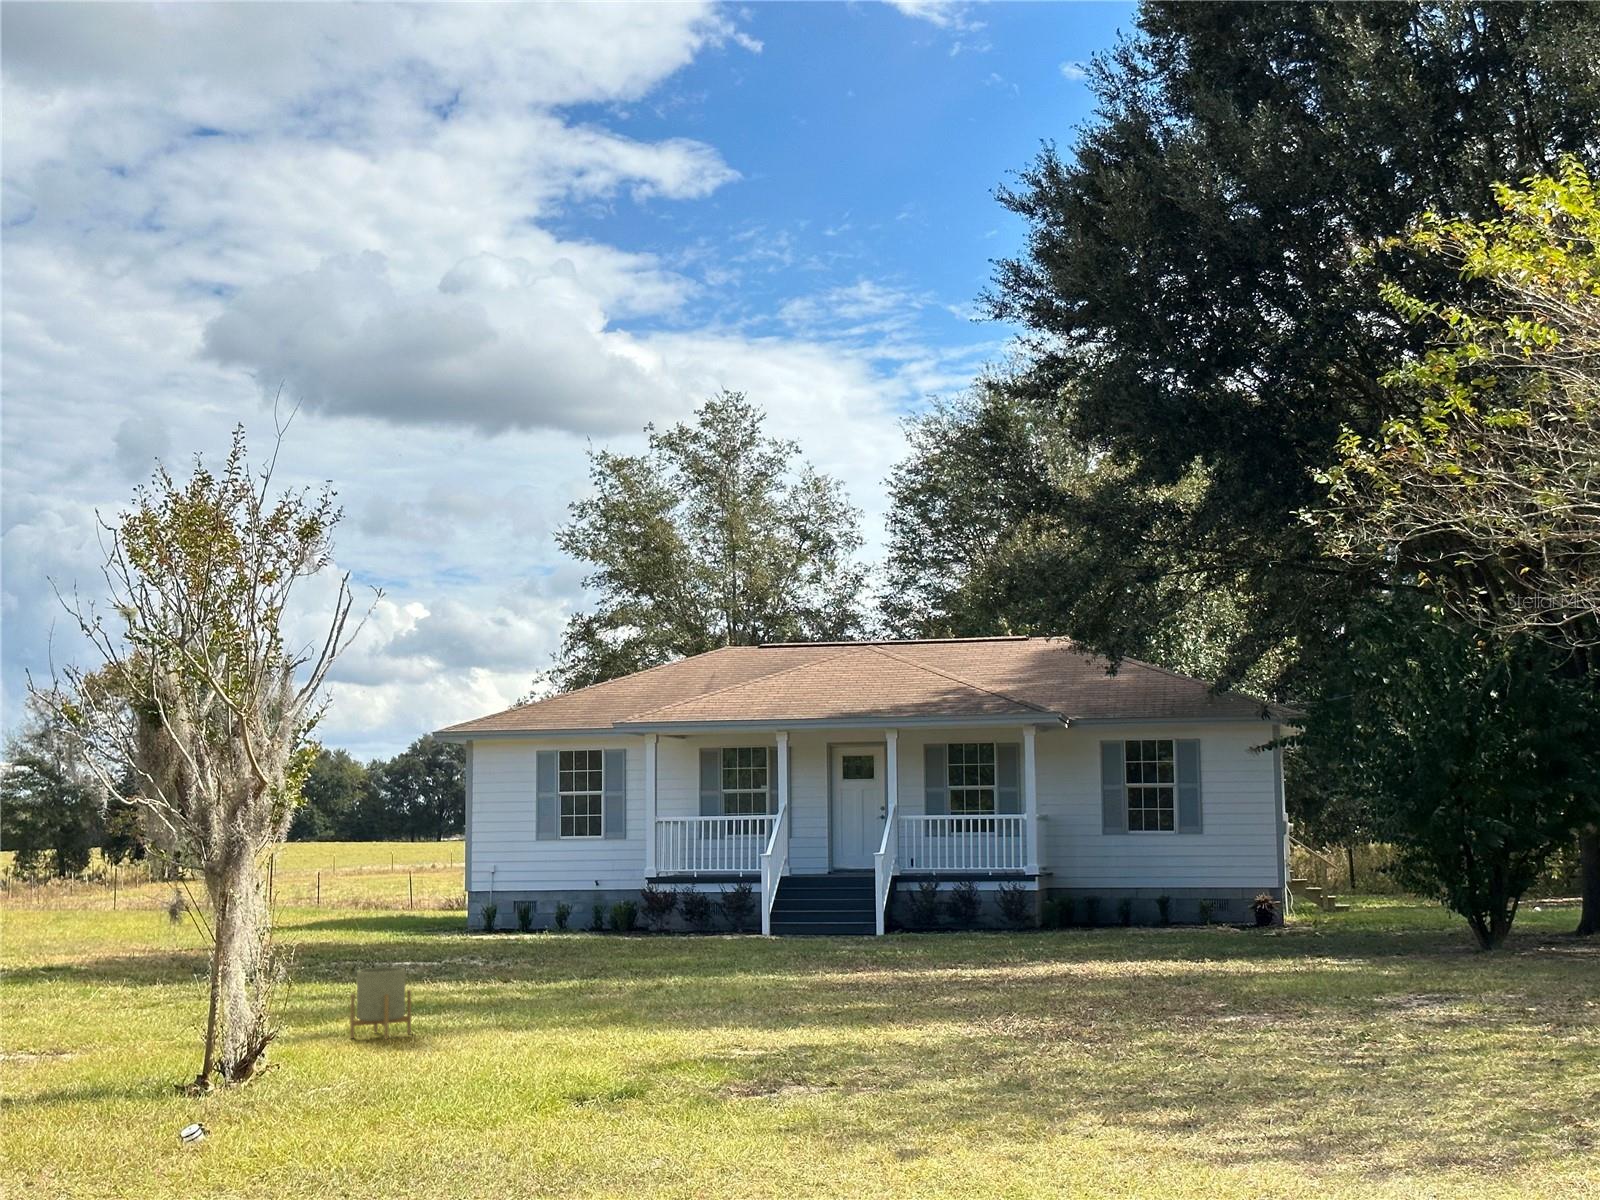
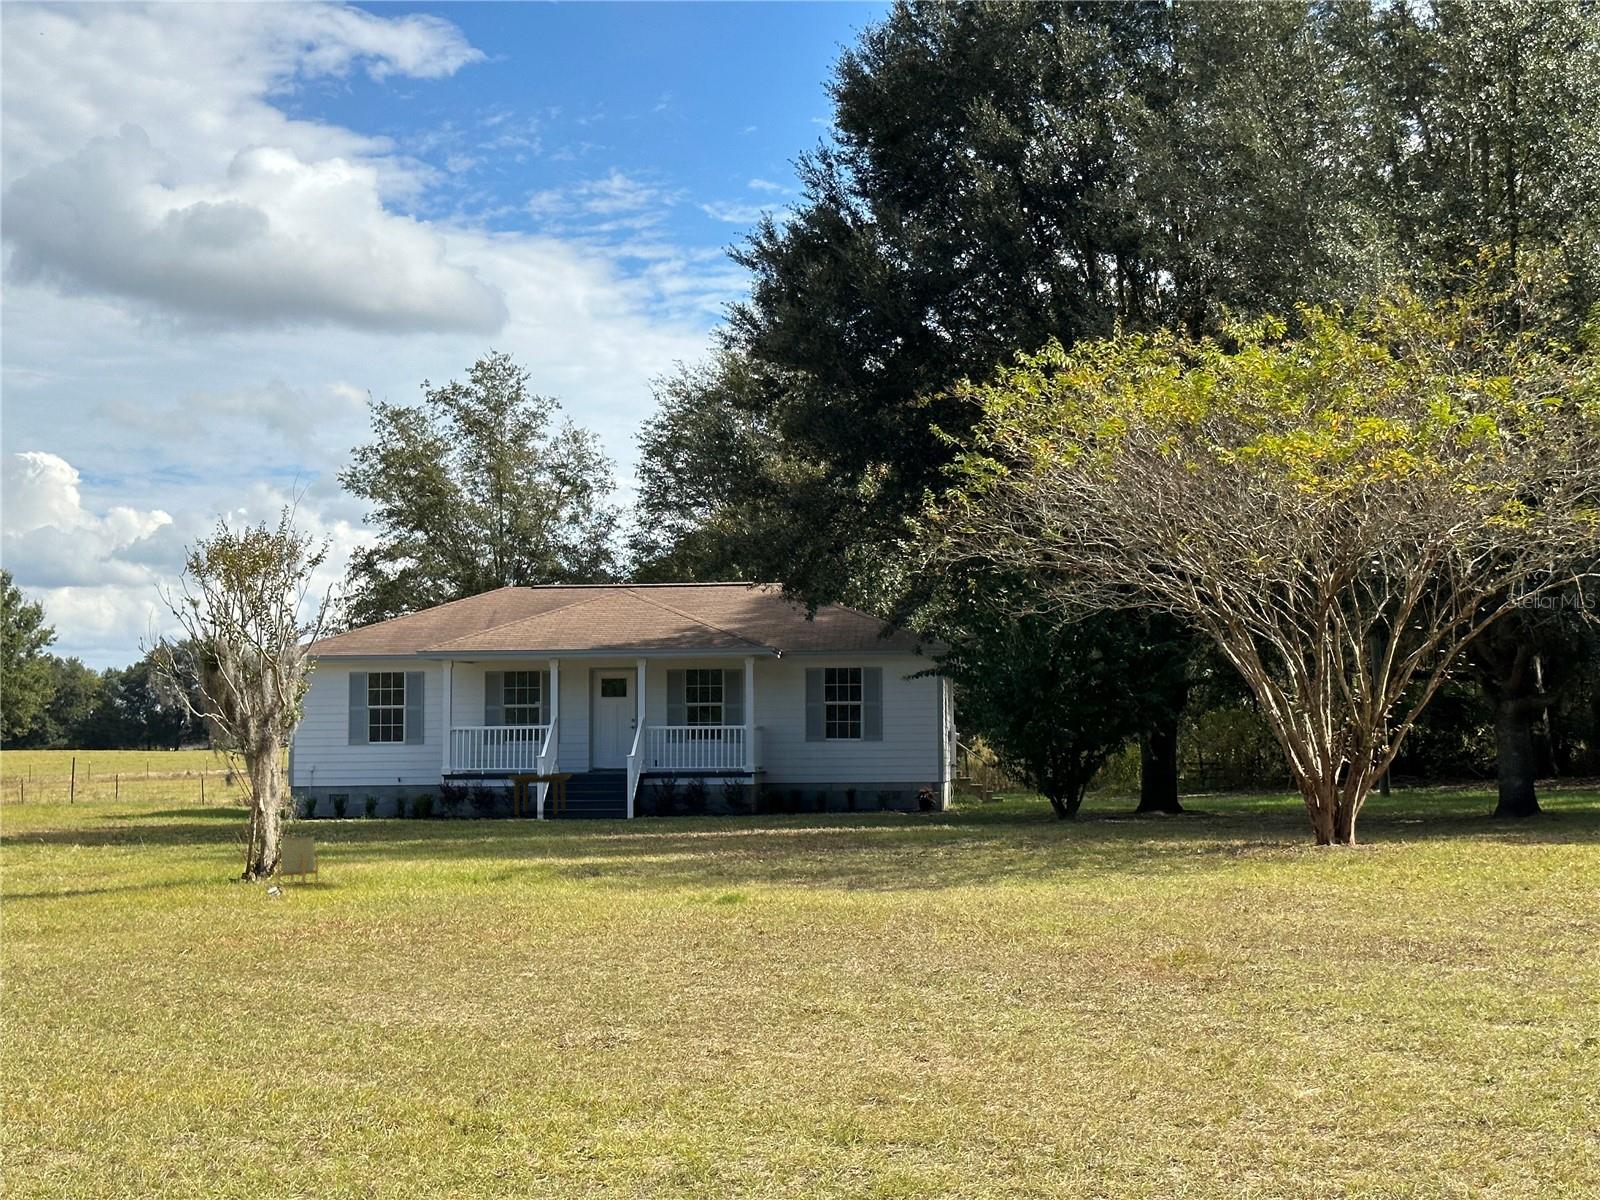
round table: none [724,876,805,928] -> present [509,774,571,815]

